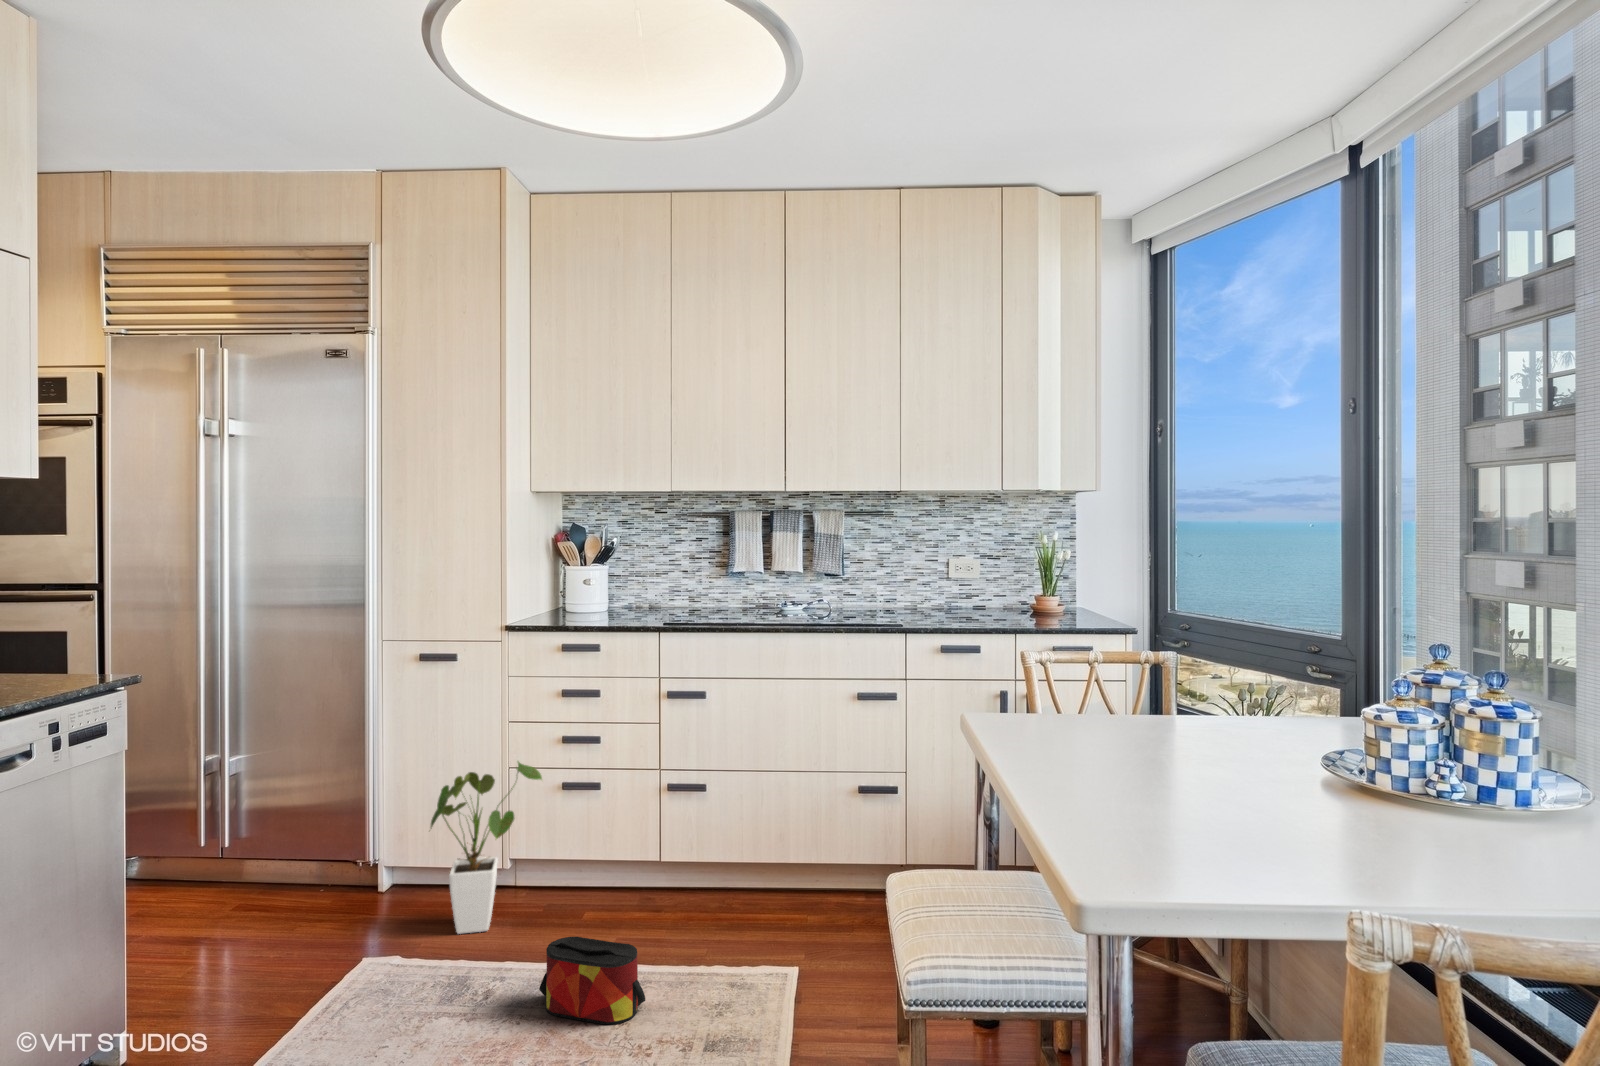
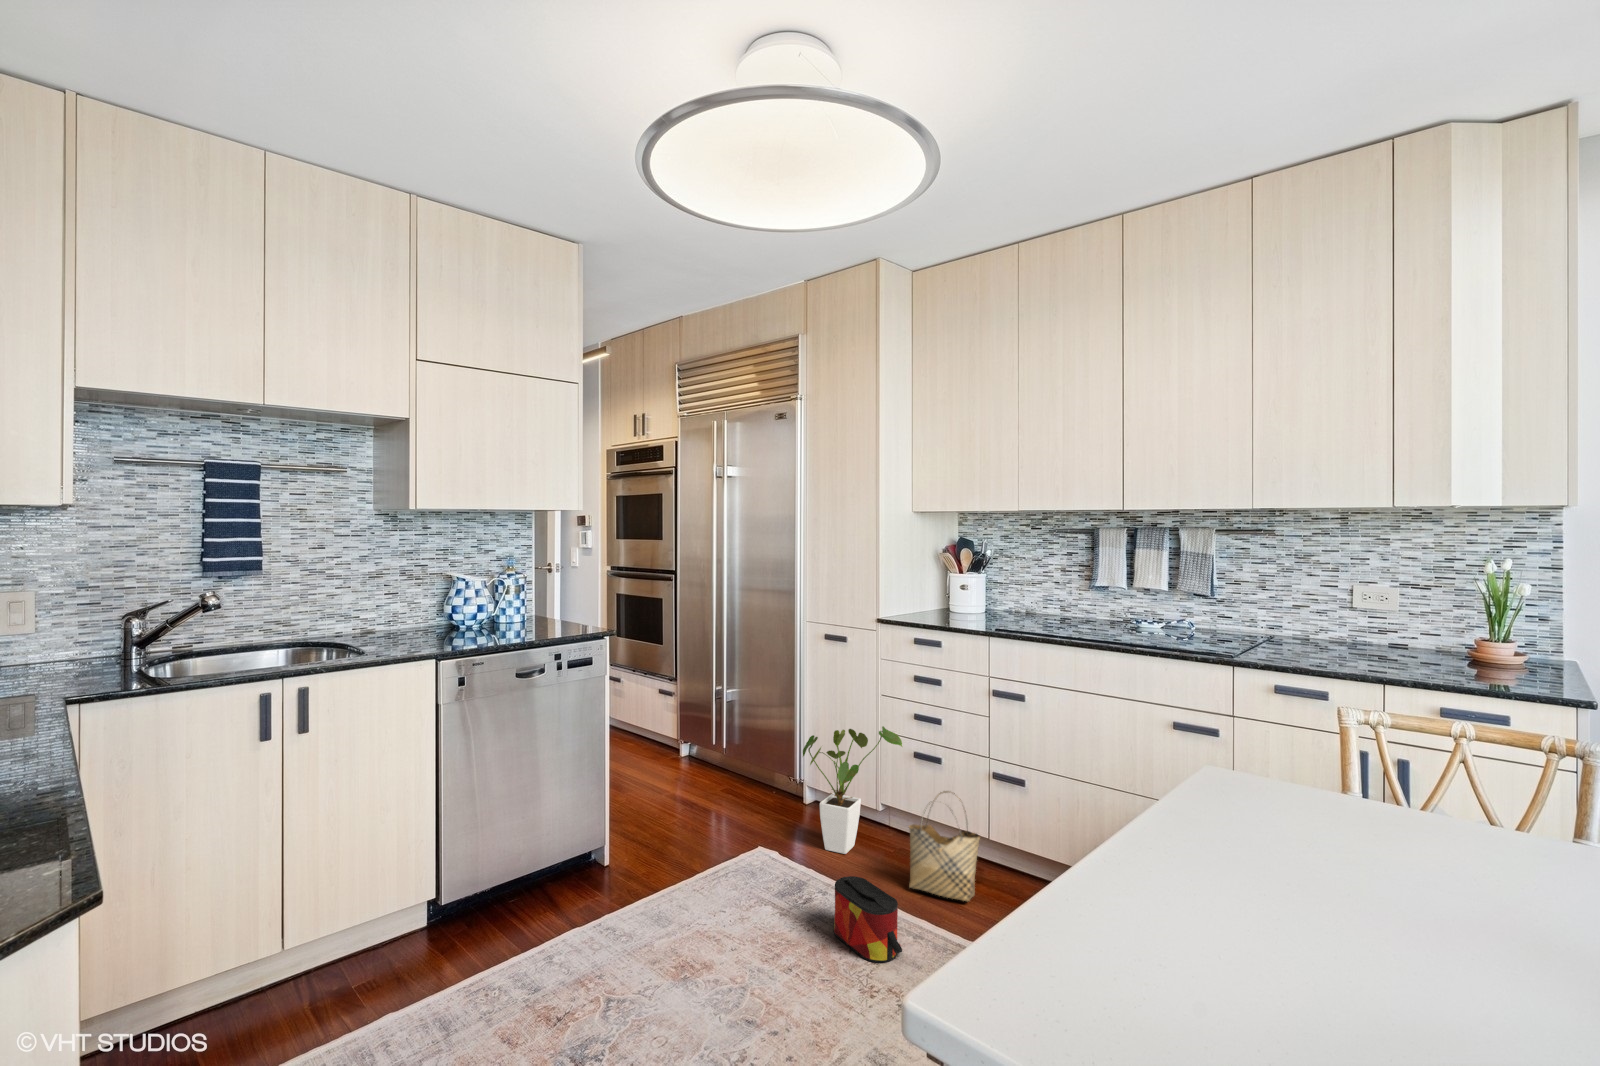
woven basket: none [588,816,672,940] -> present [909,791,980,901]

